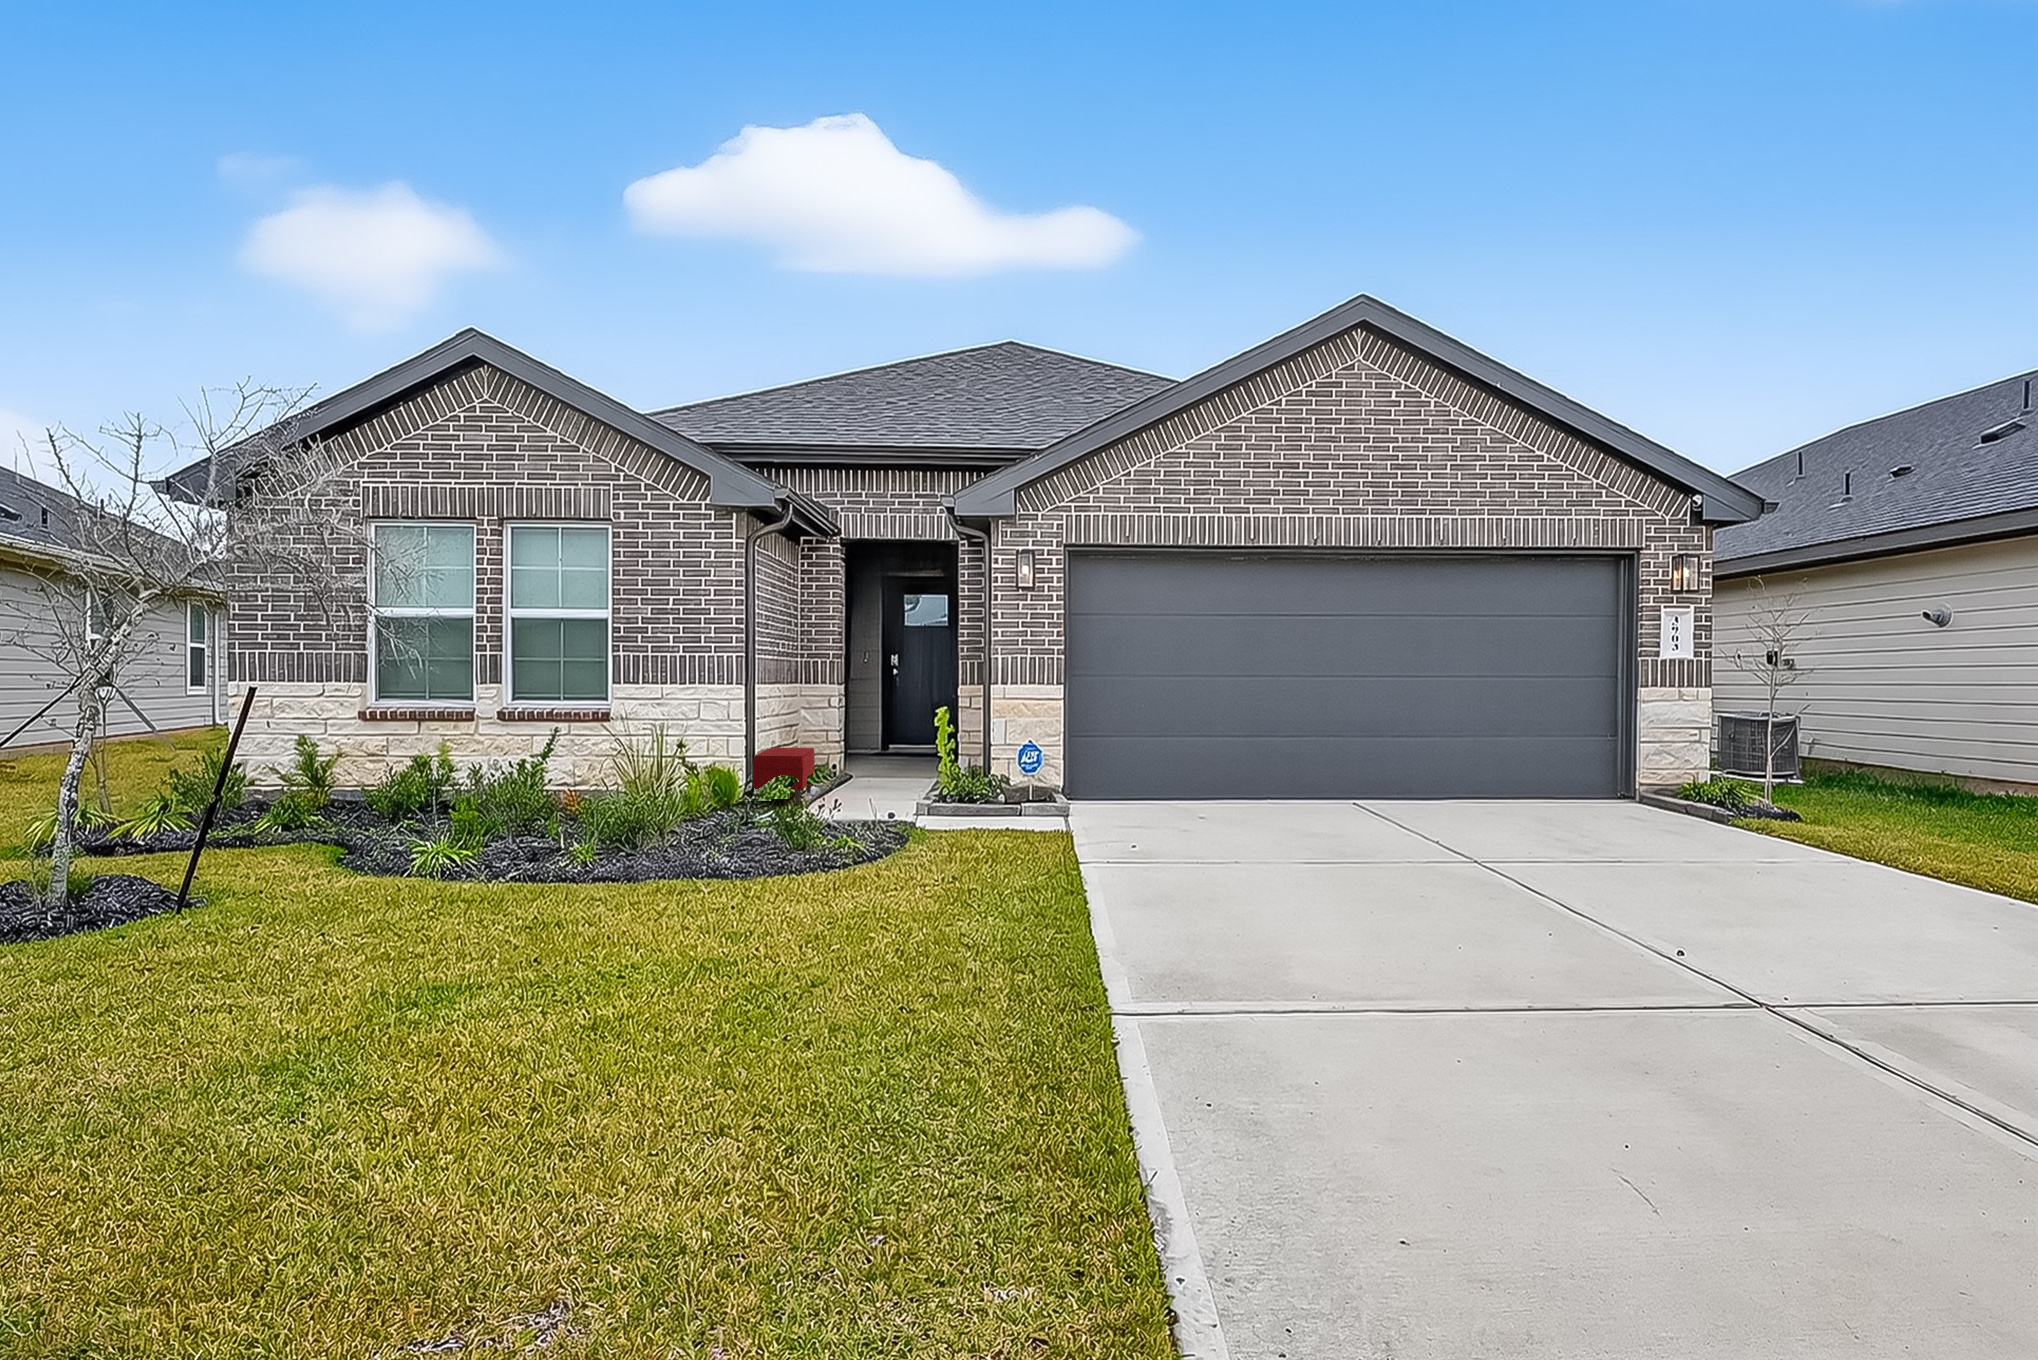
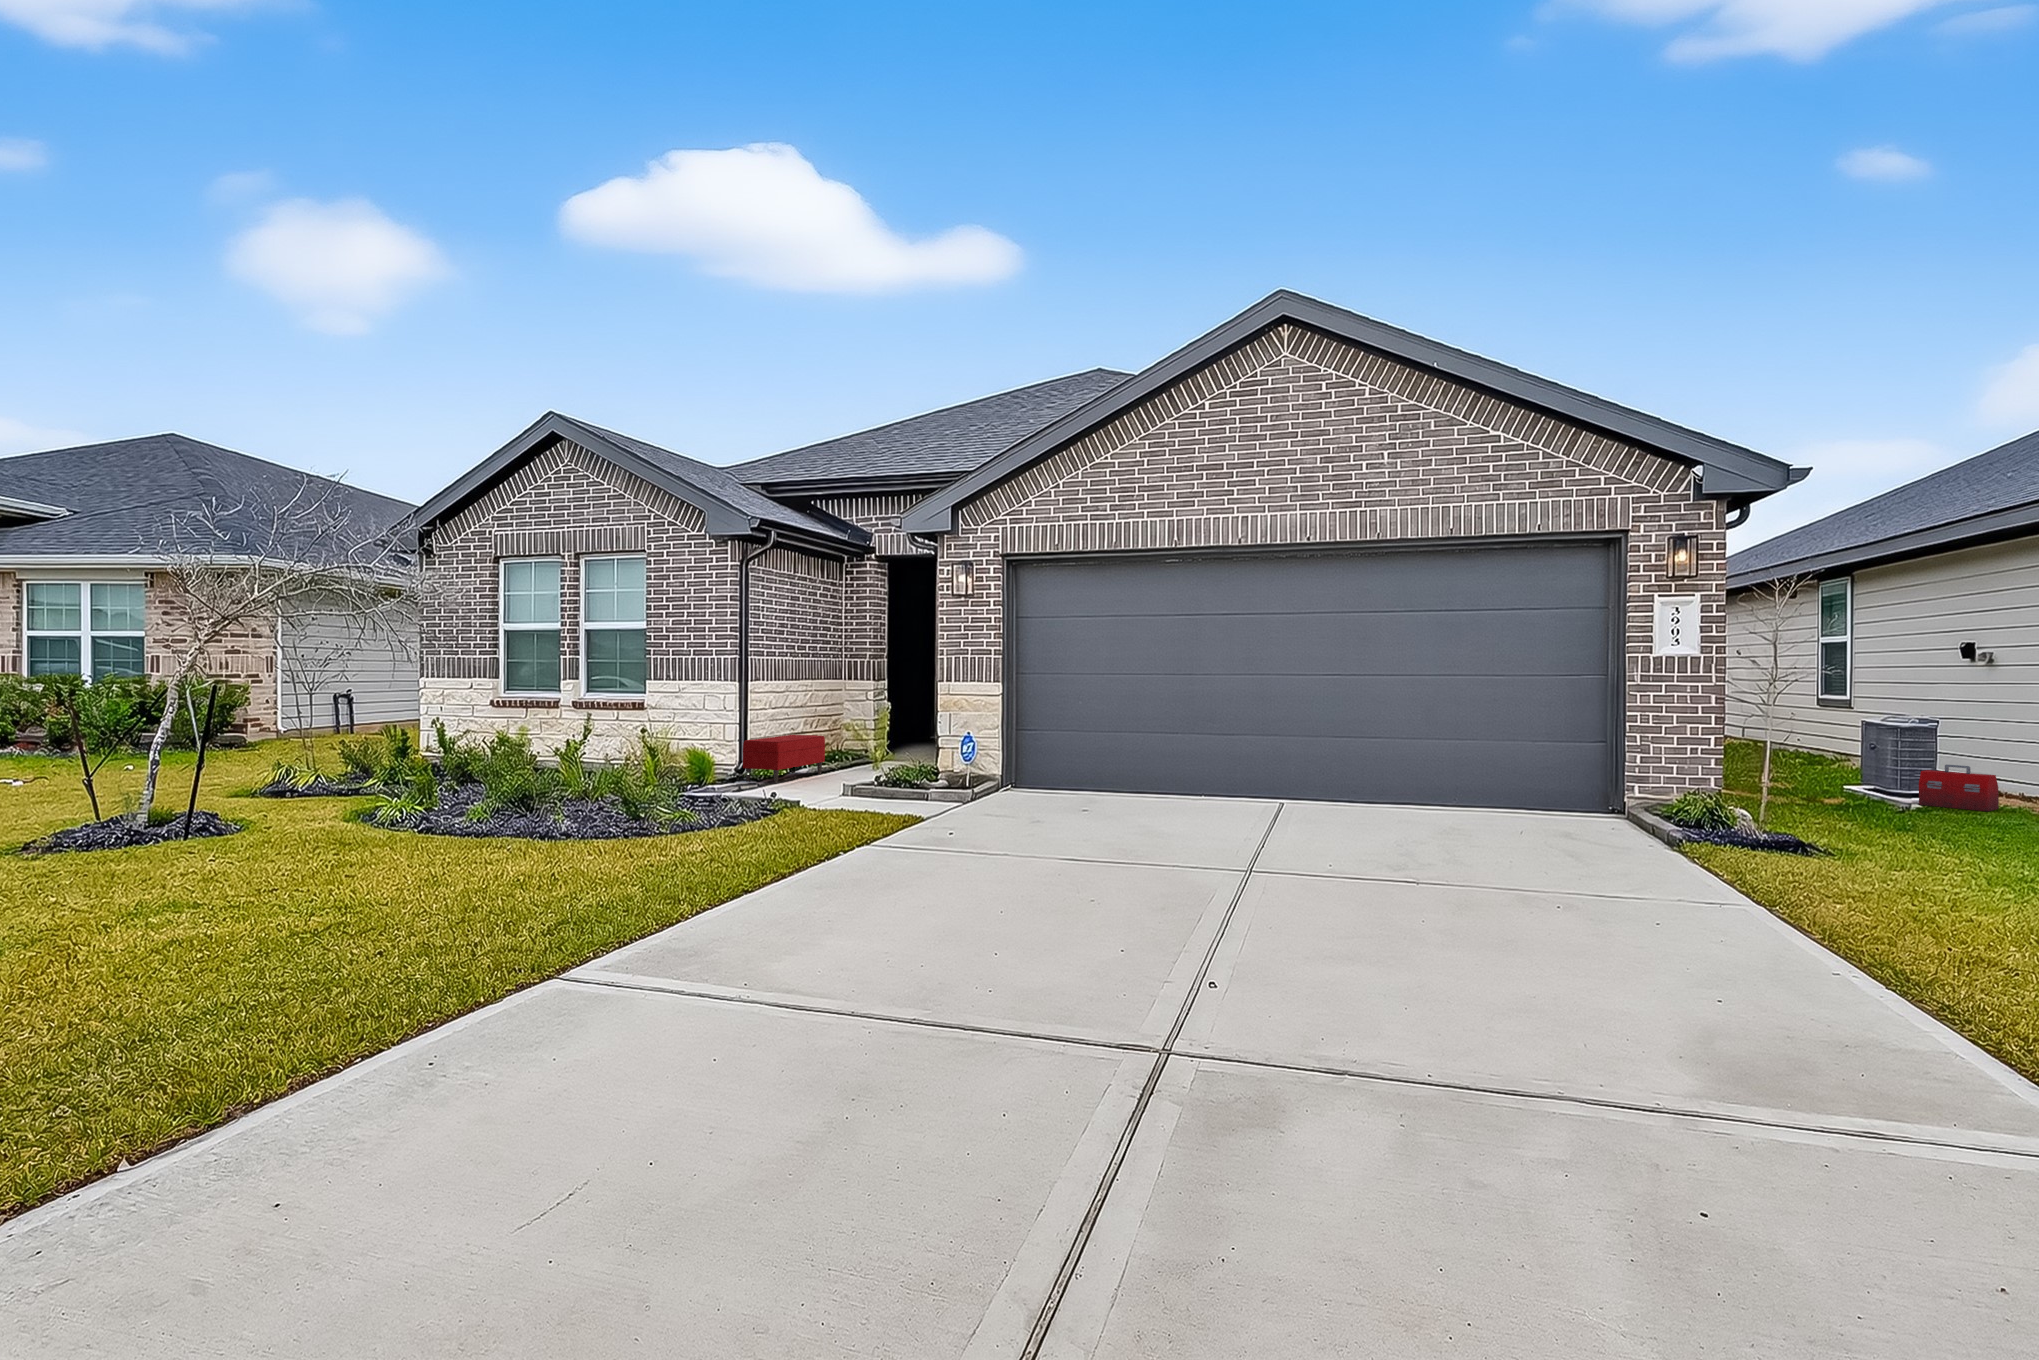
toolbox: none [1773,747,1825,783] -> present [1919,765,1999,811]

